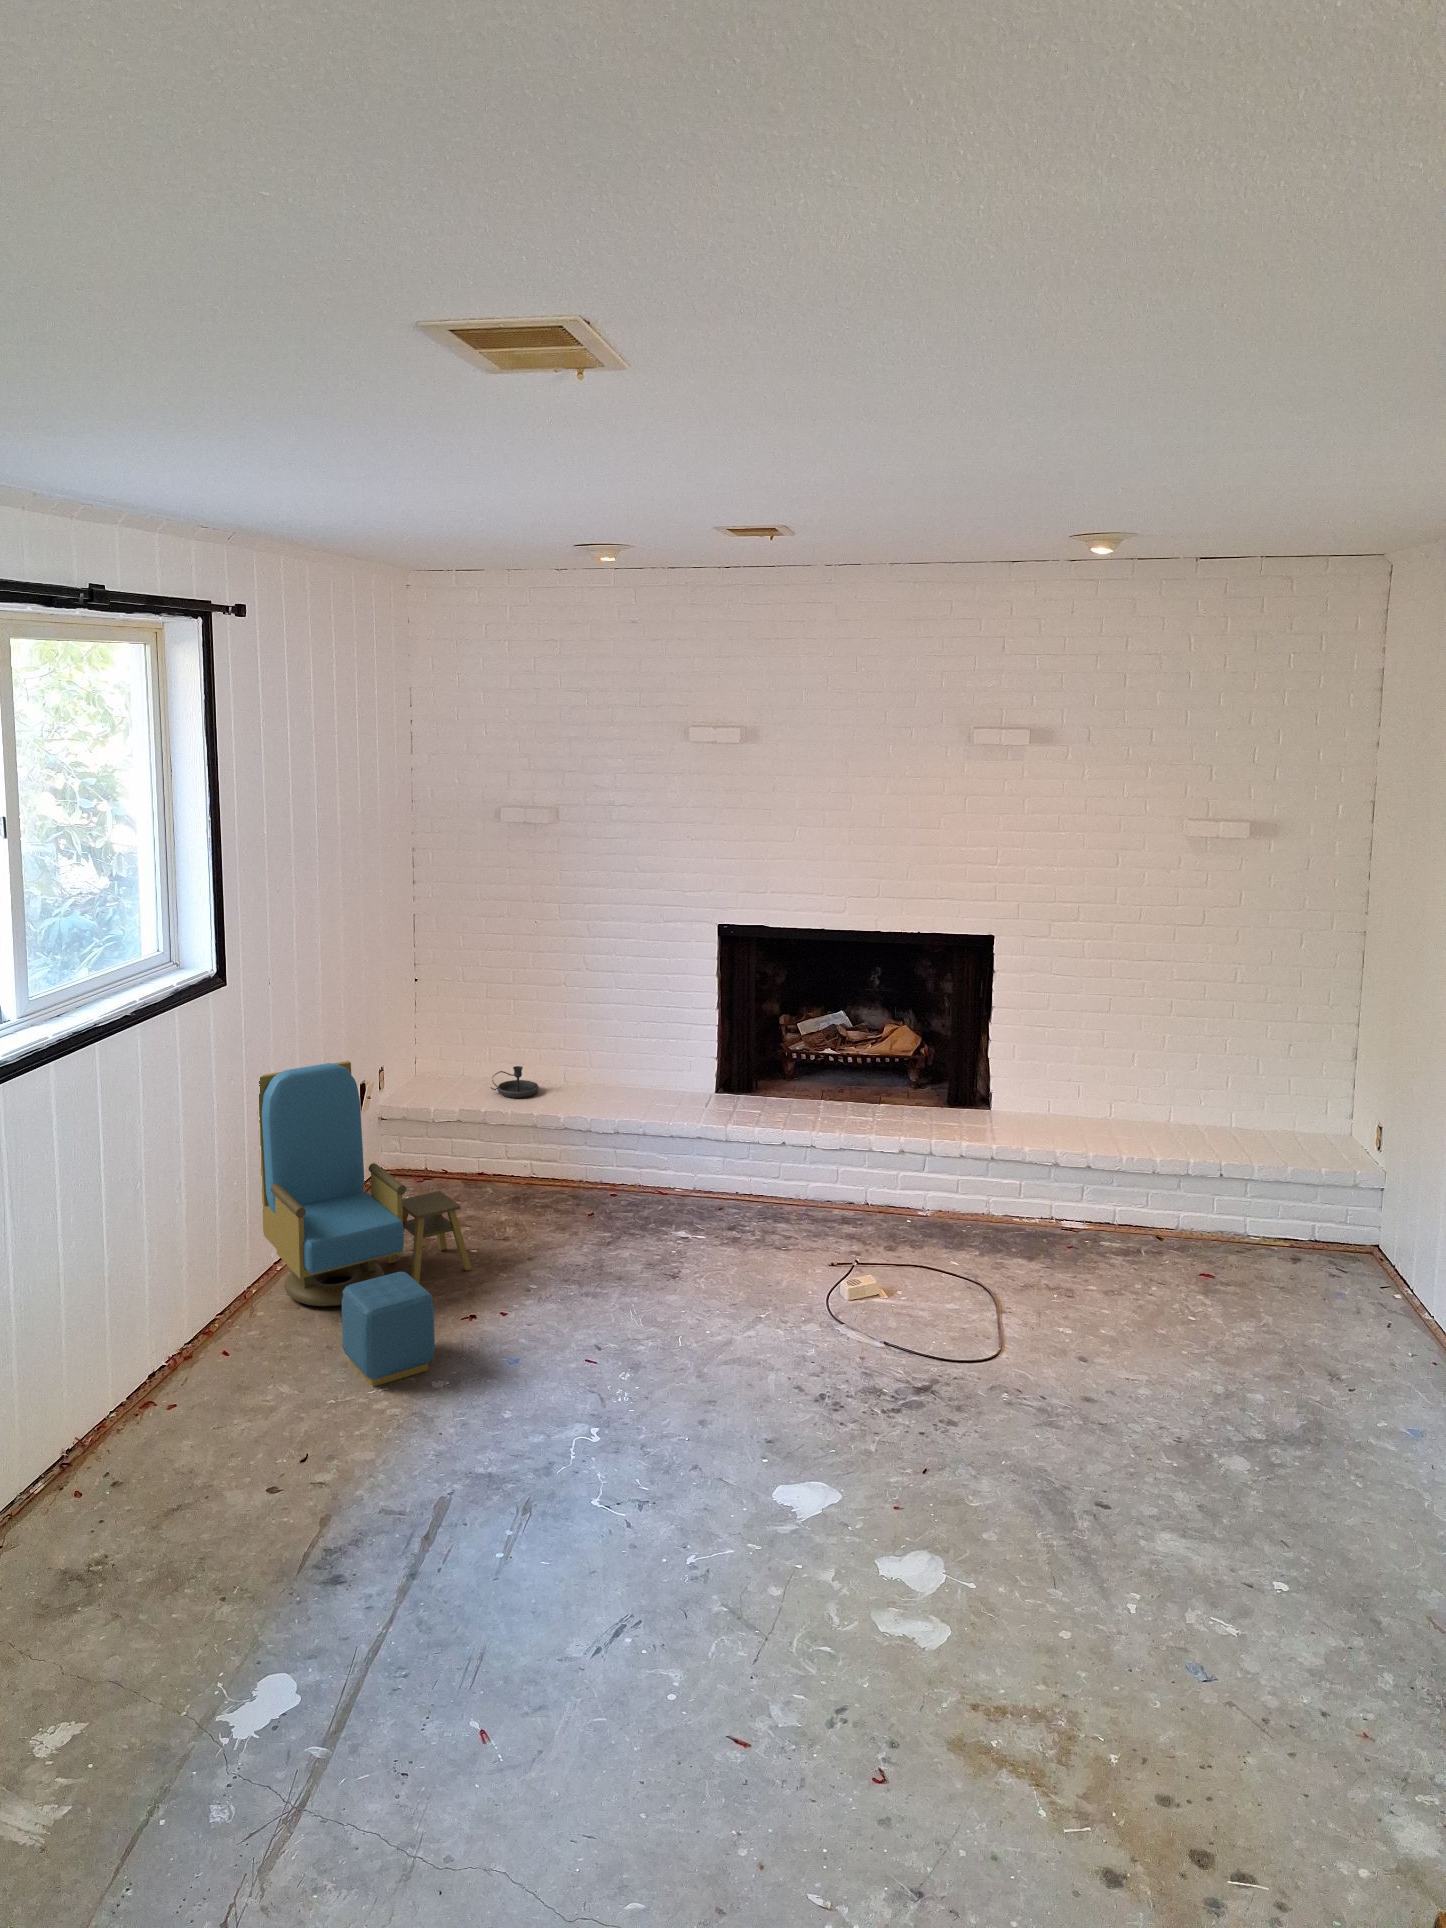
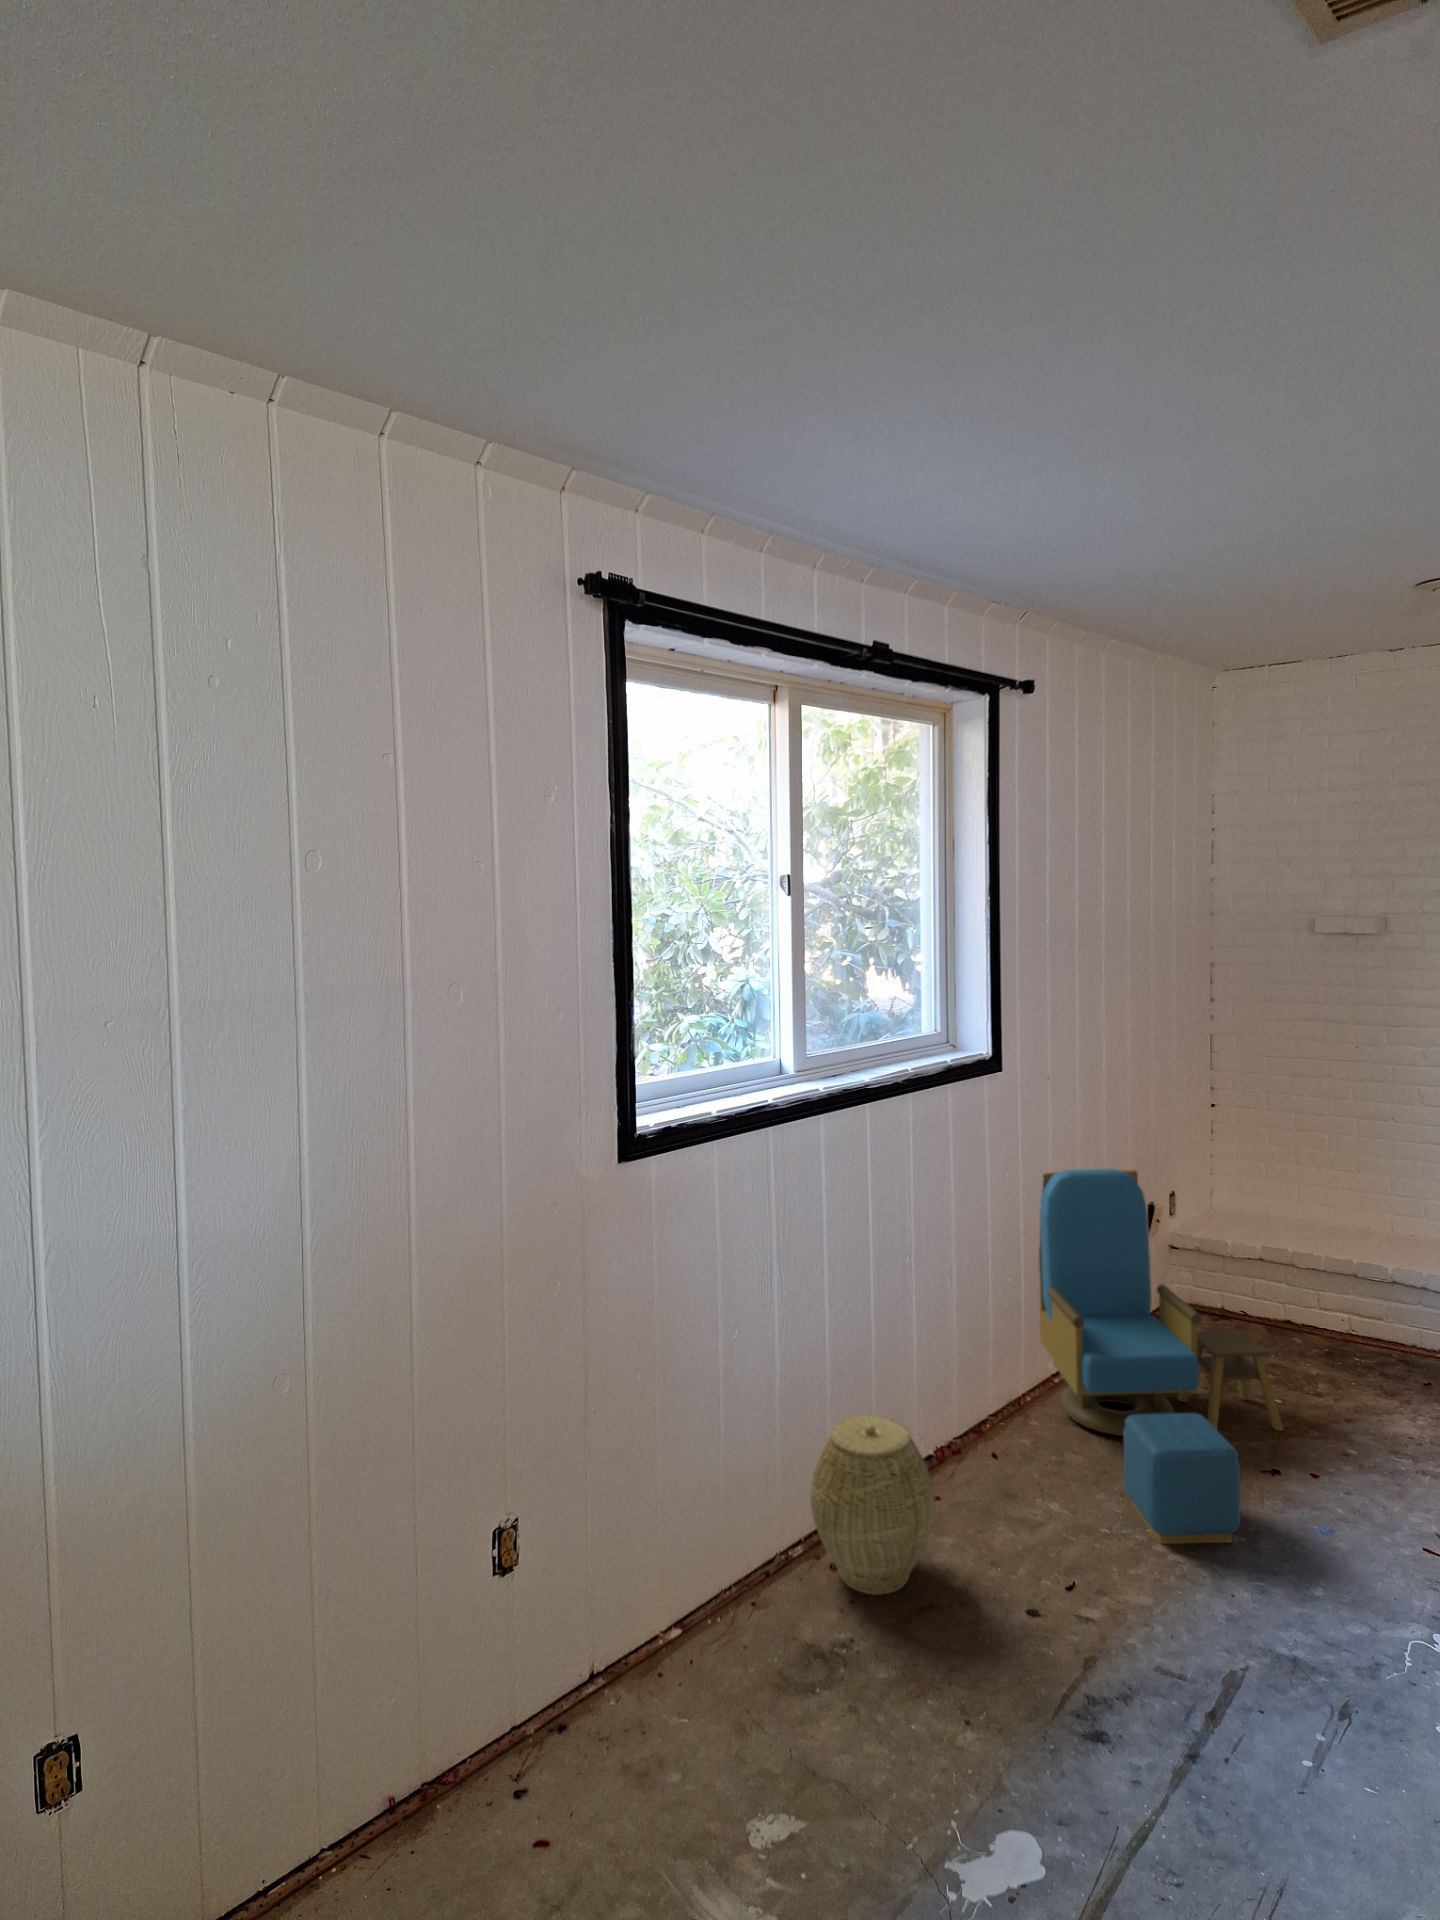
candlestick: present [491,1066,539,1098] -> none [1301,1208,1364,1244]
woven basket: none [54,1339,178,1502] -> present [810,1414,935,1595]

